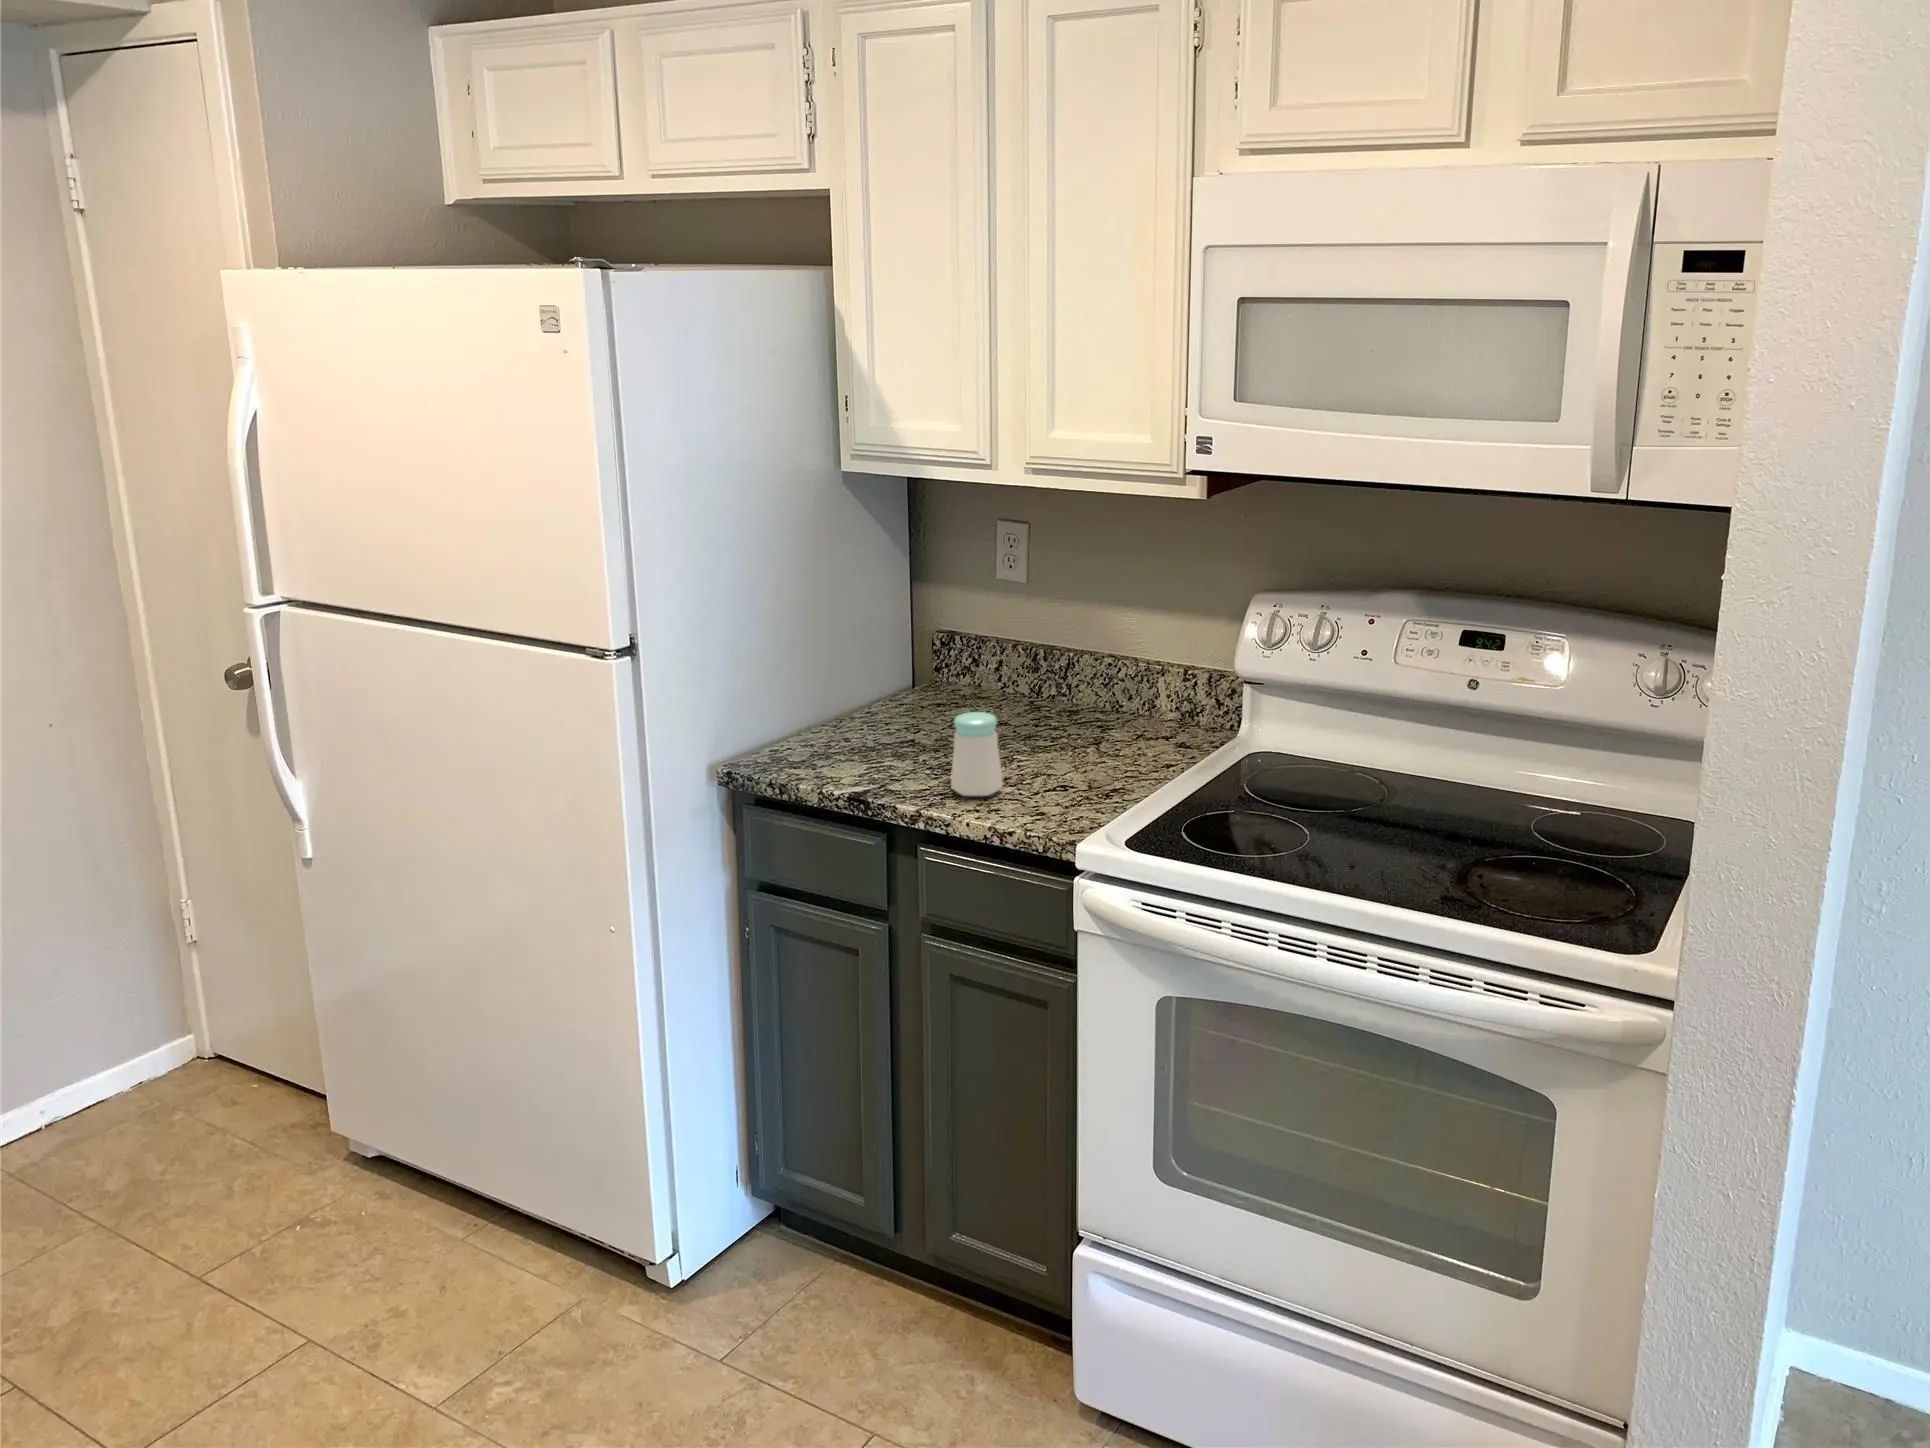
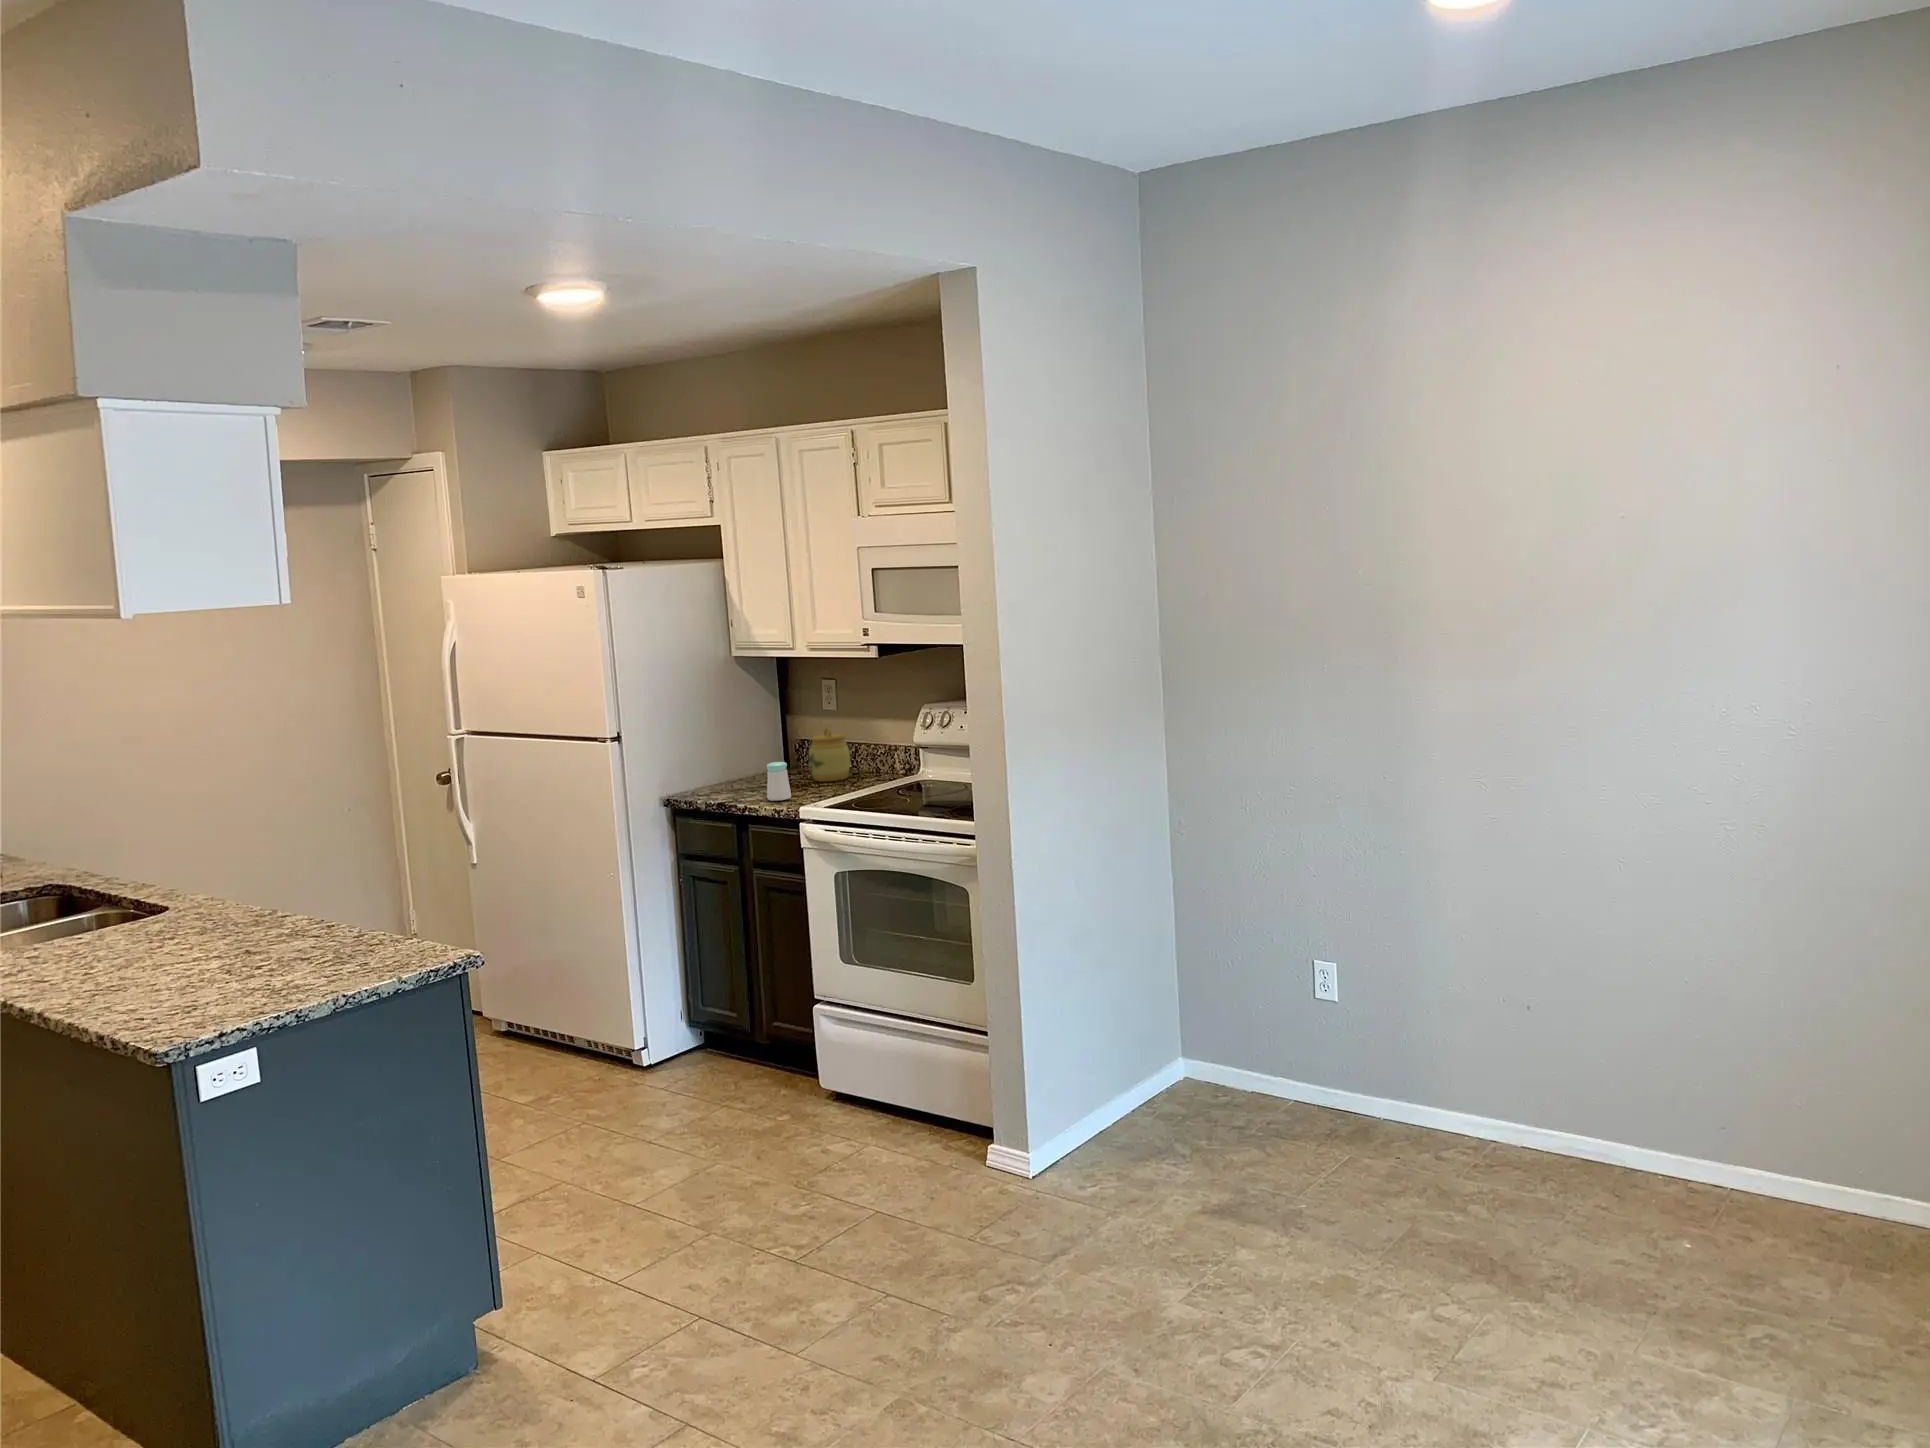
jar: none [993,621,1071,731] -> present [809,728,850,781]

